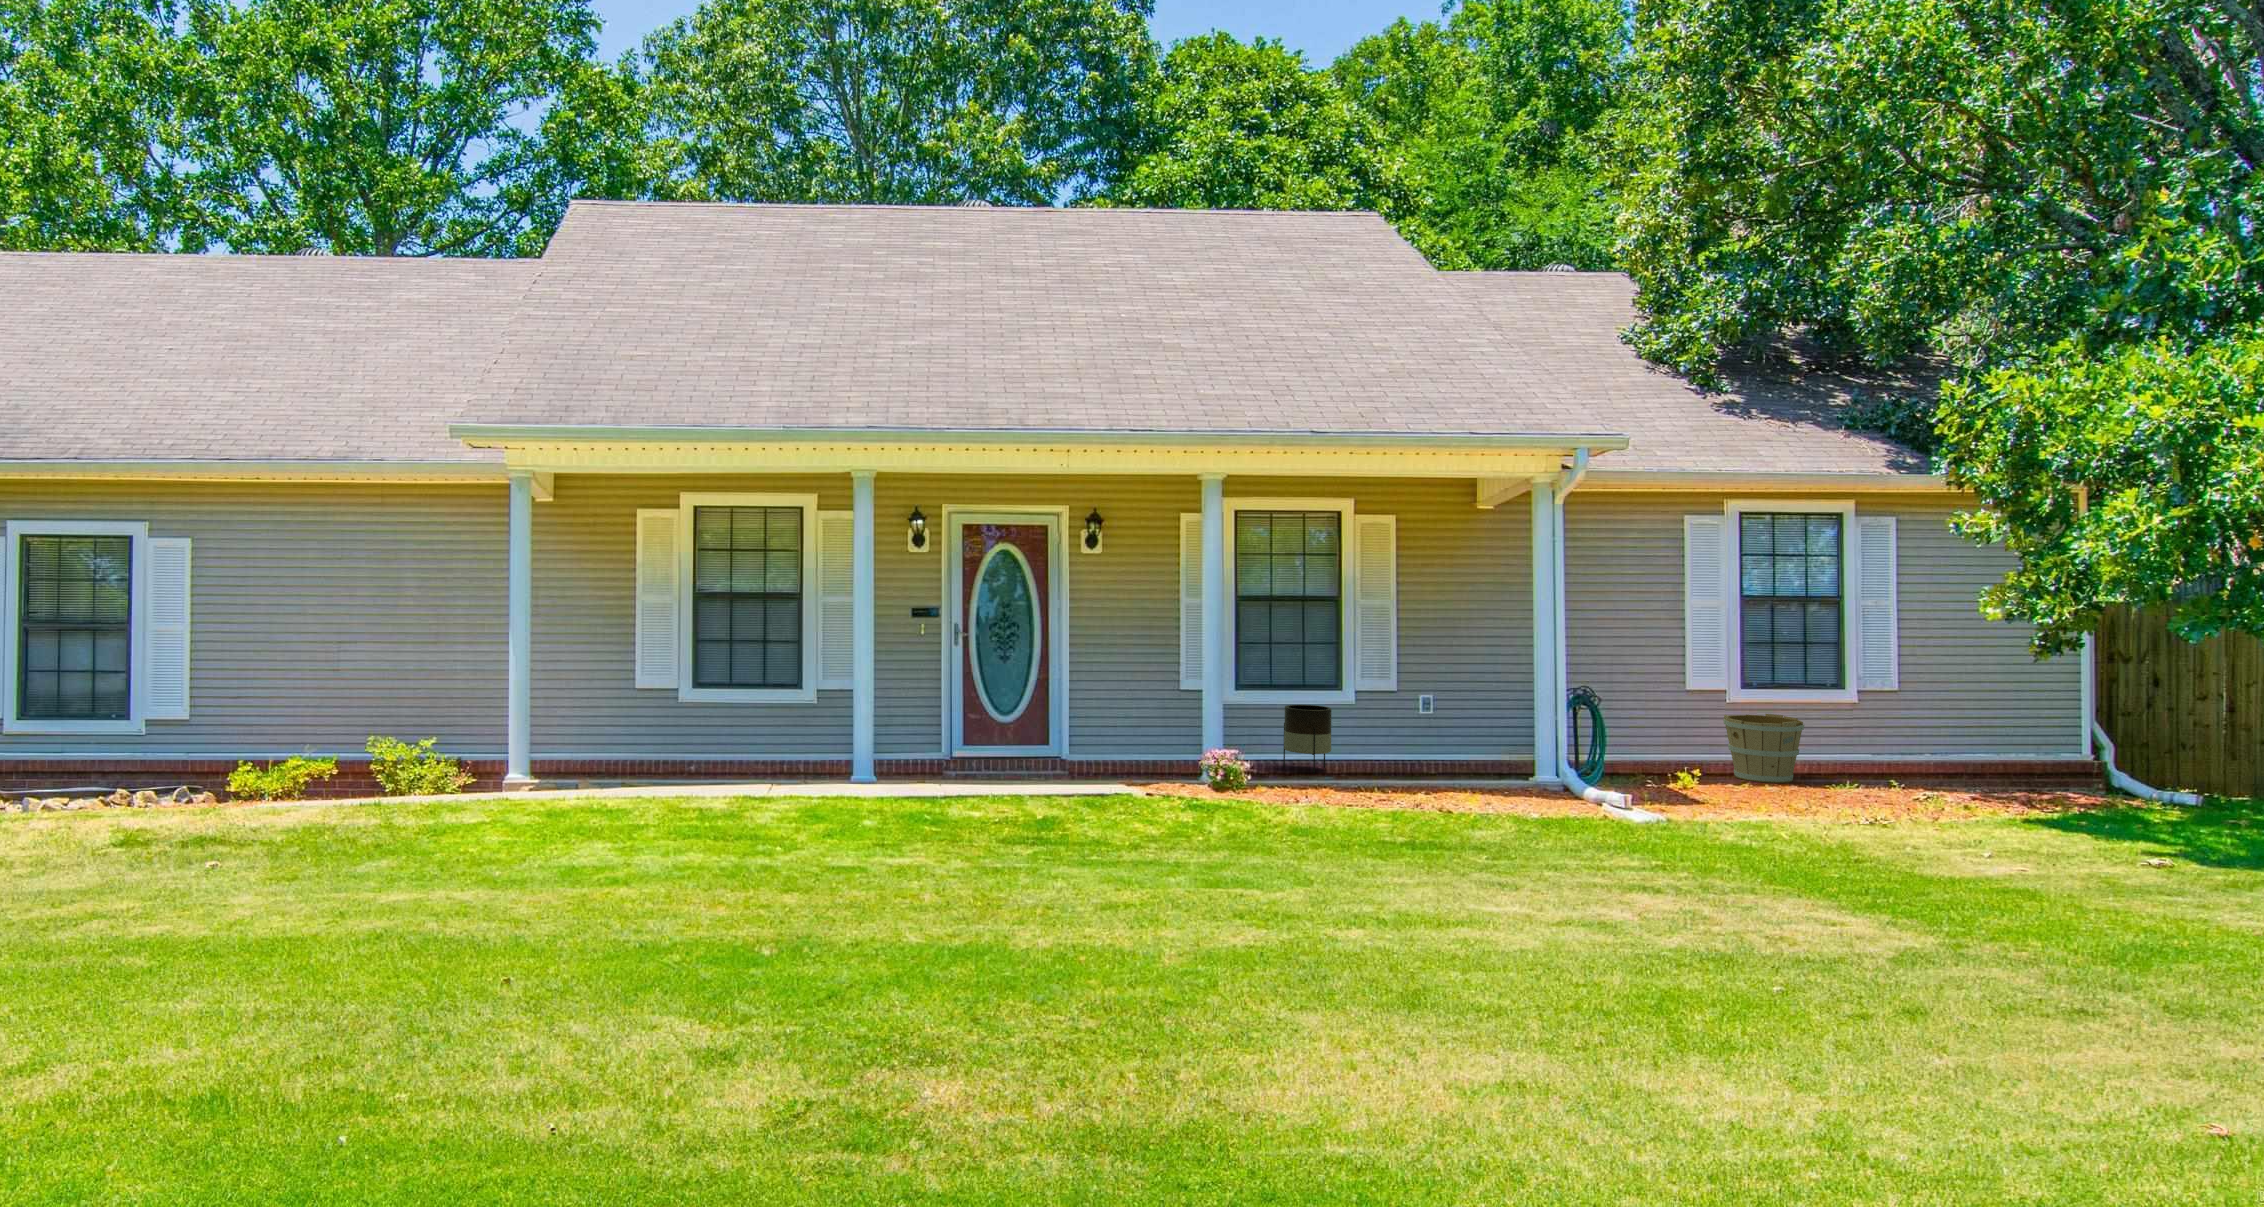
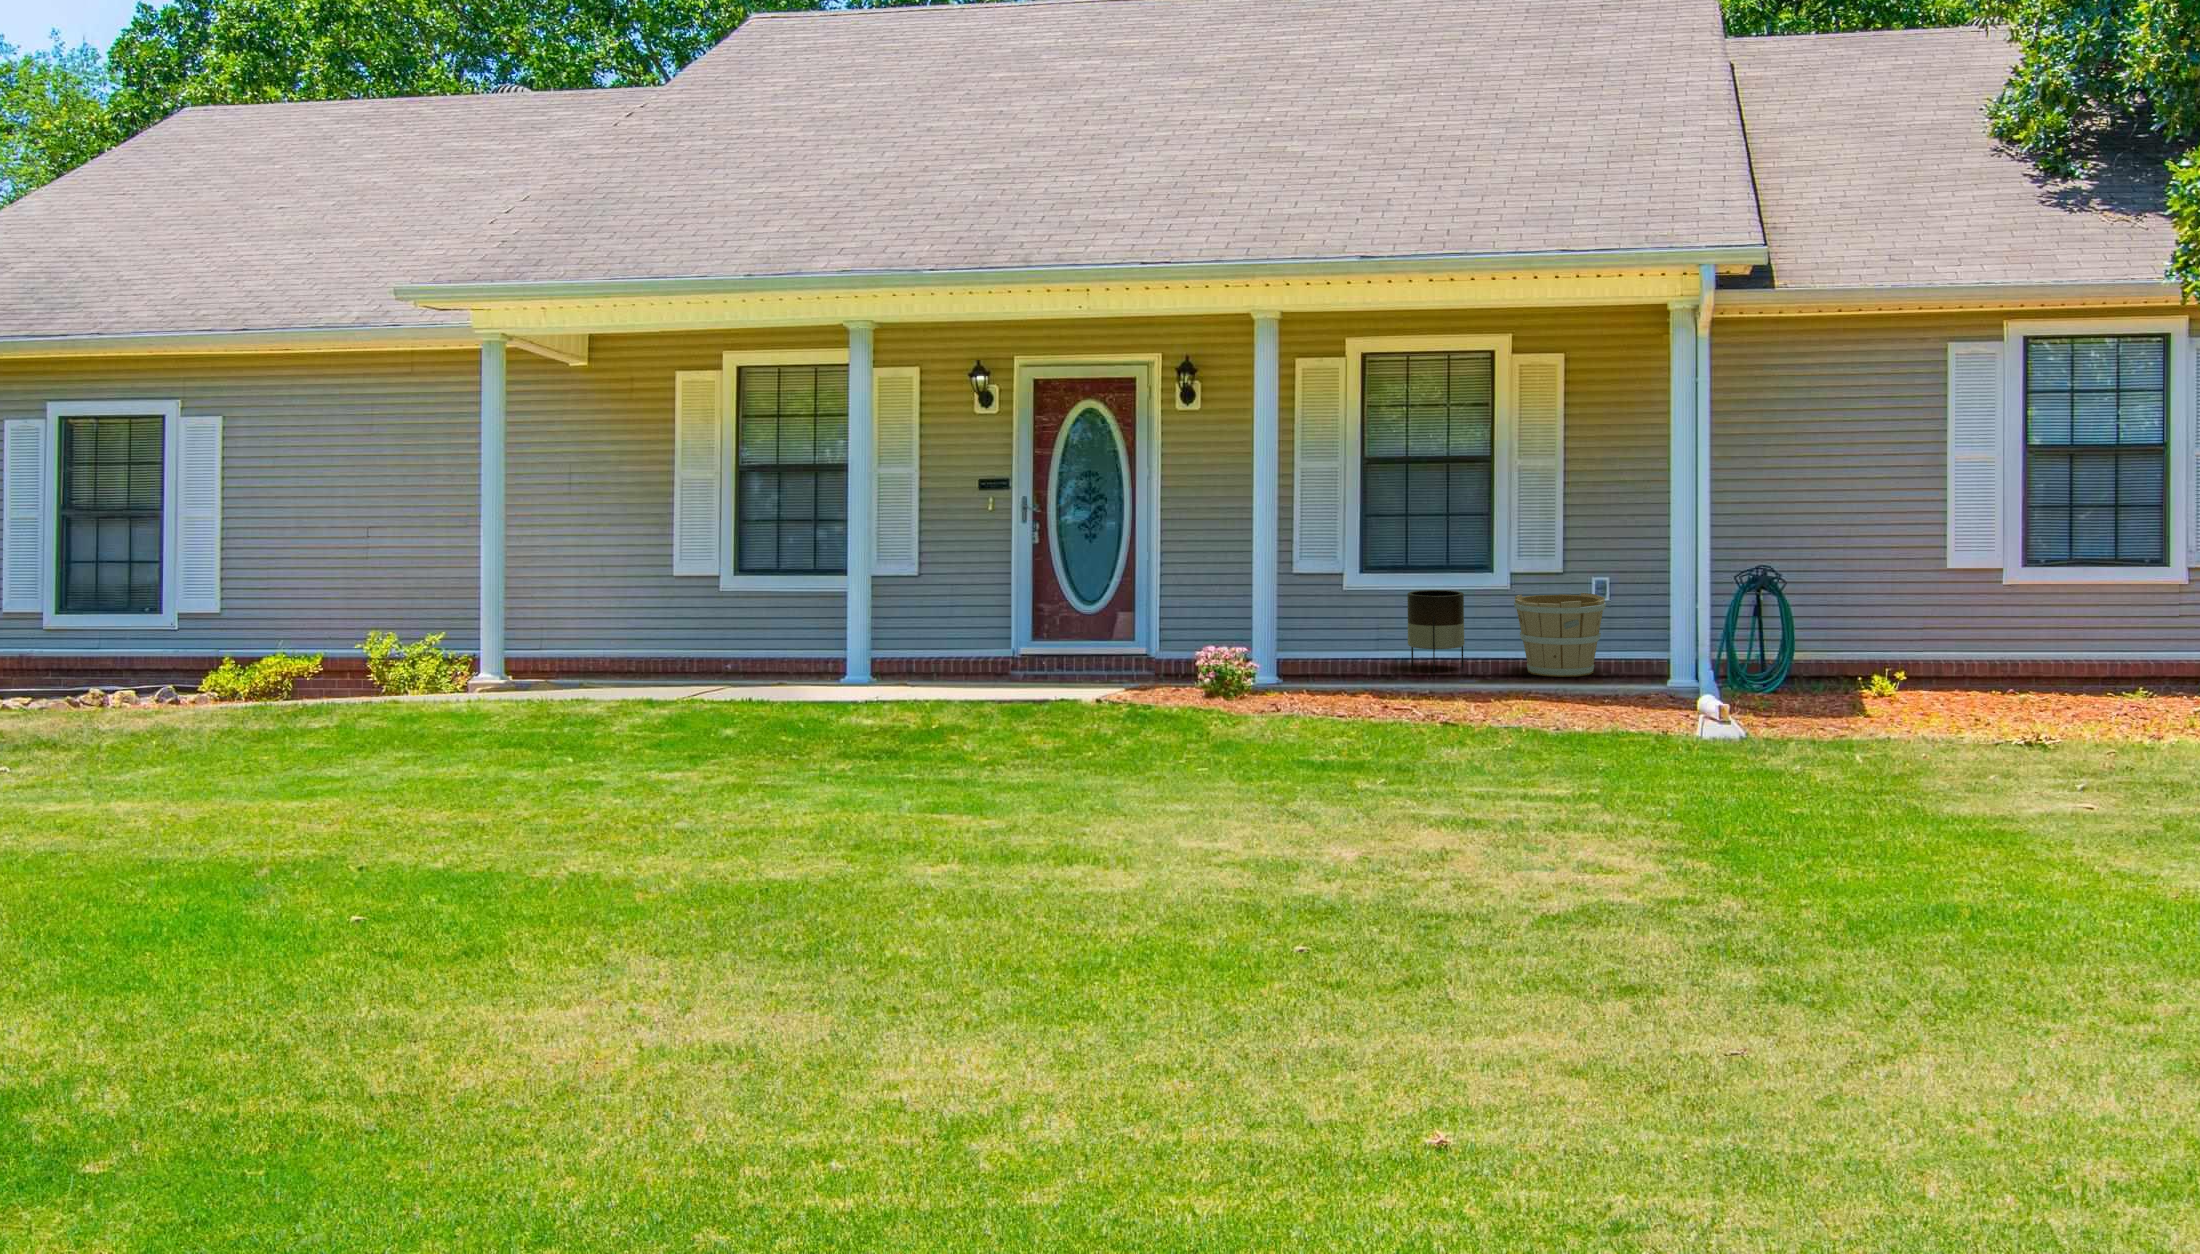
wooden bucket: present [1723,714,1804,783] -> present [1514,593,1606,677]

